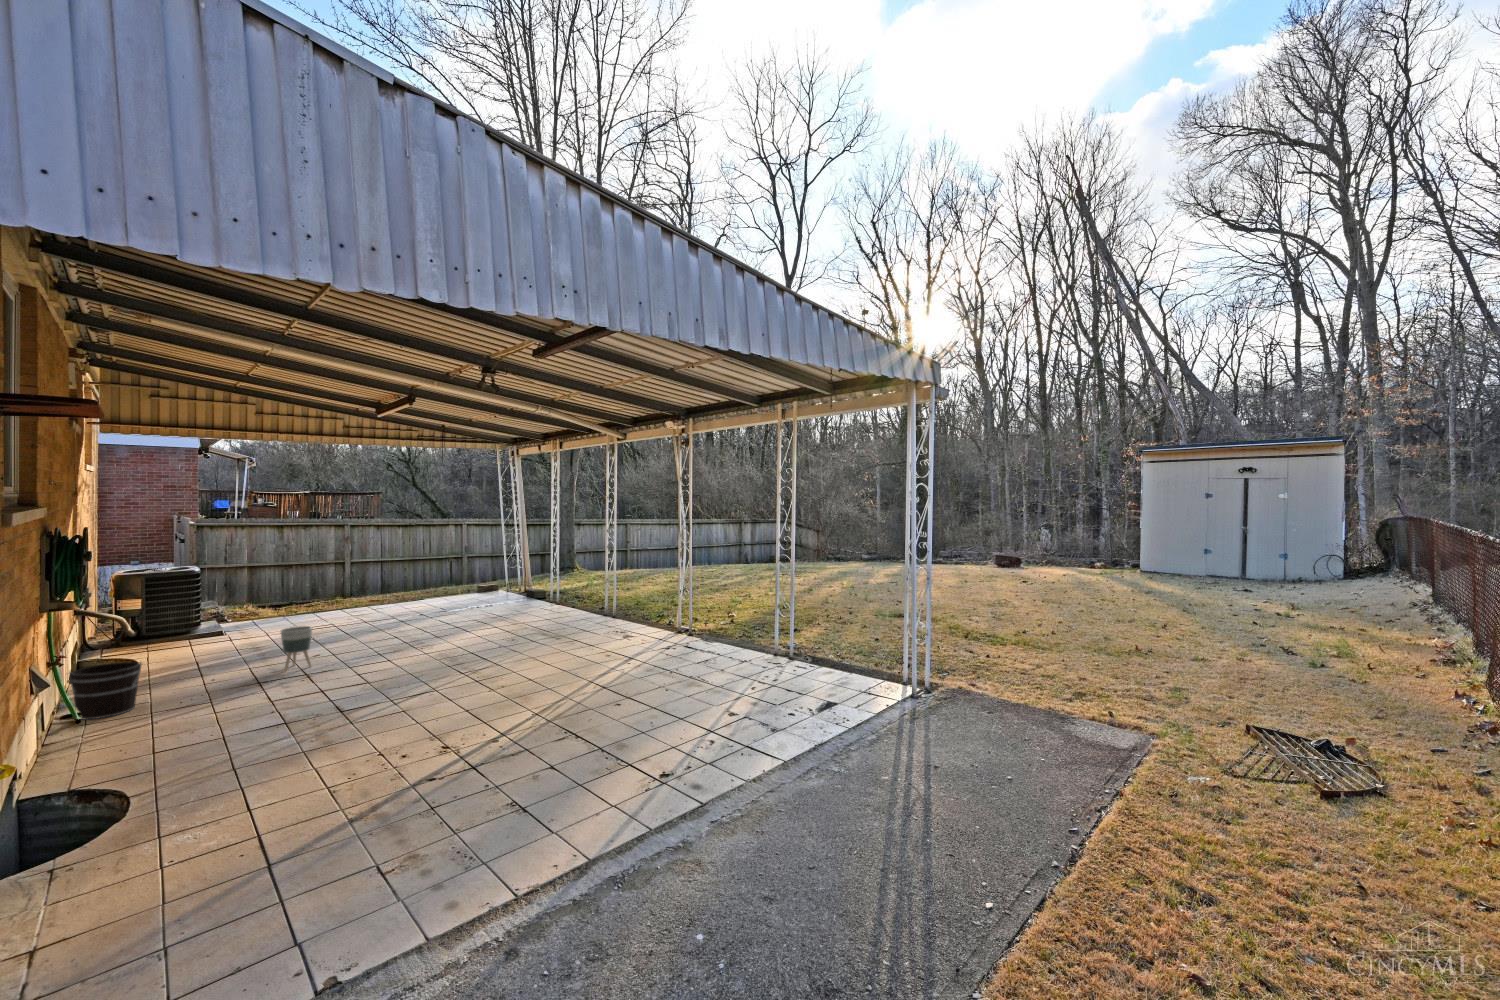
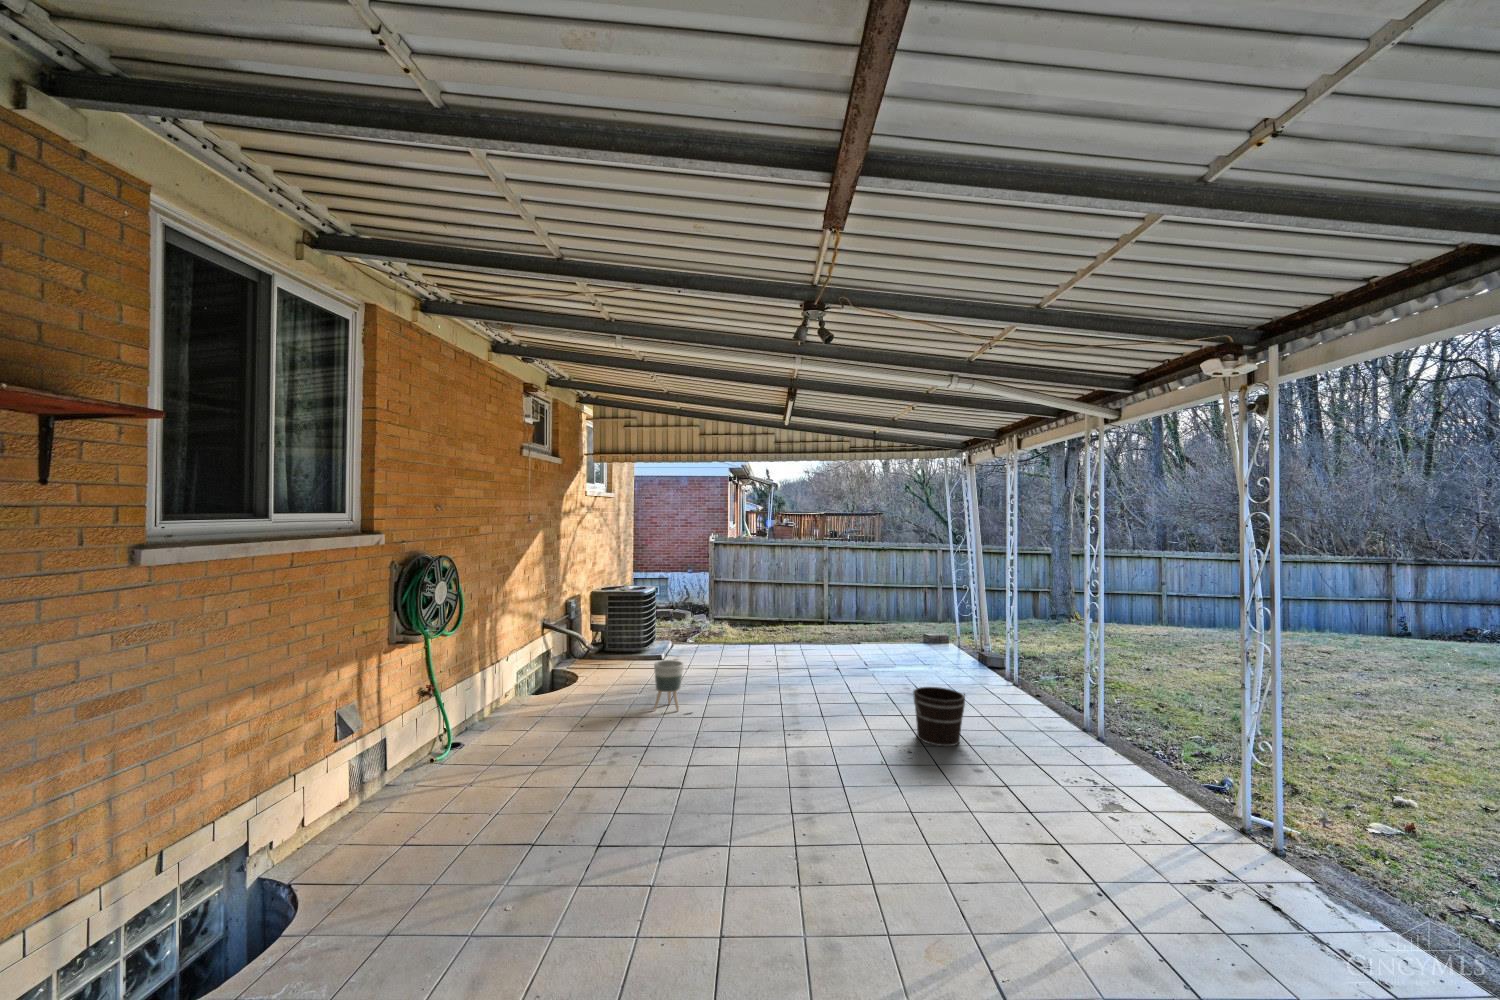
bucket: present [69,662,142,719] -> present [913,687,965,746]

